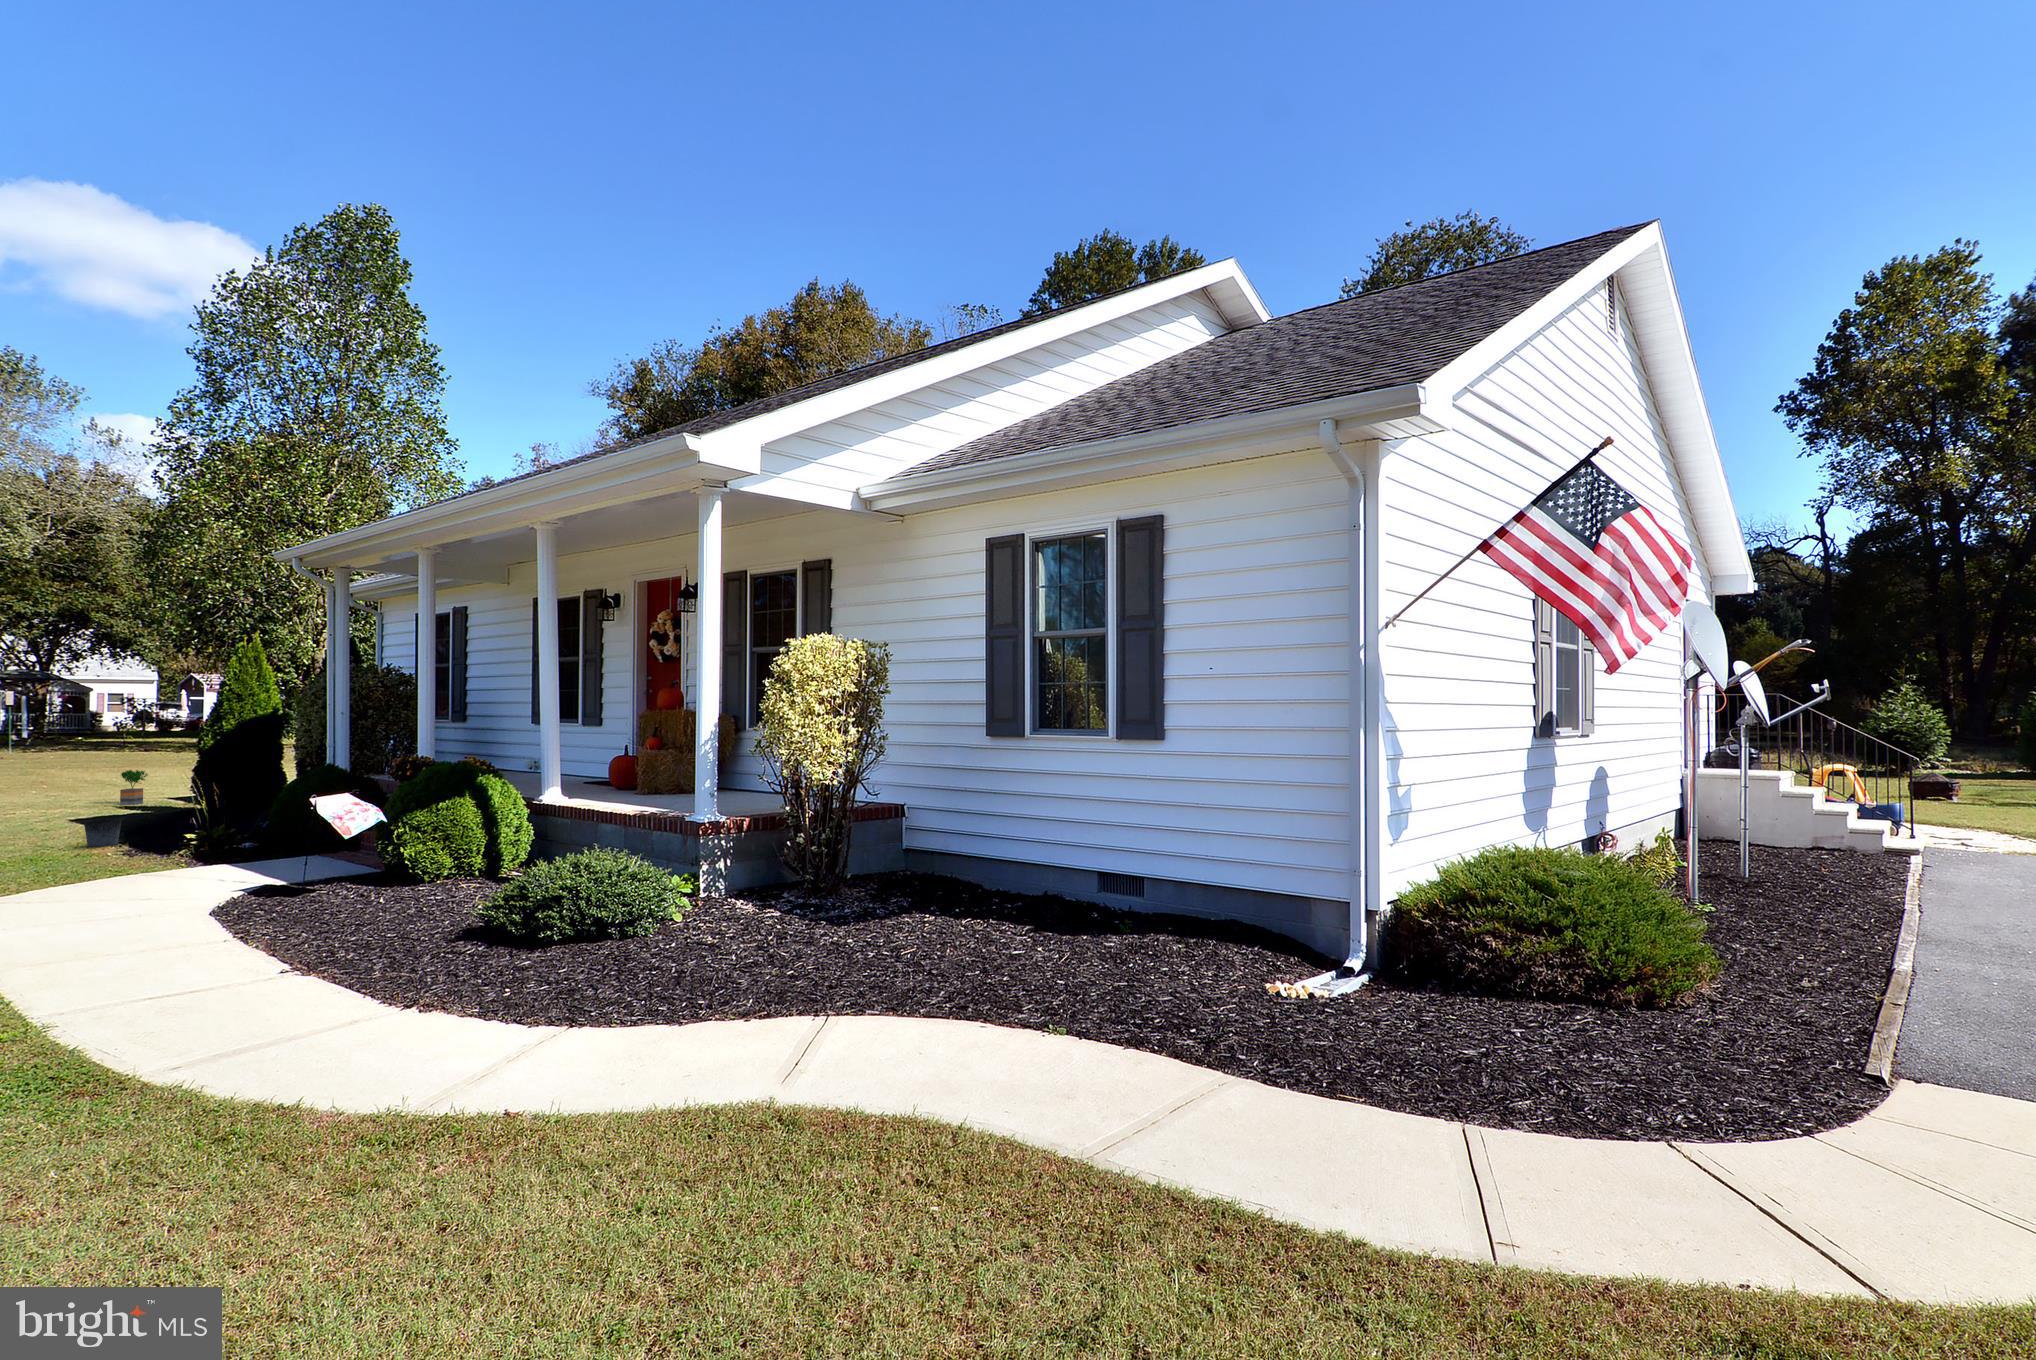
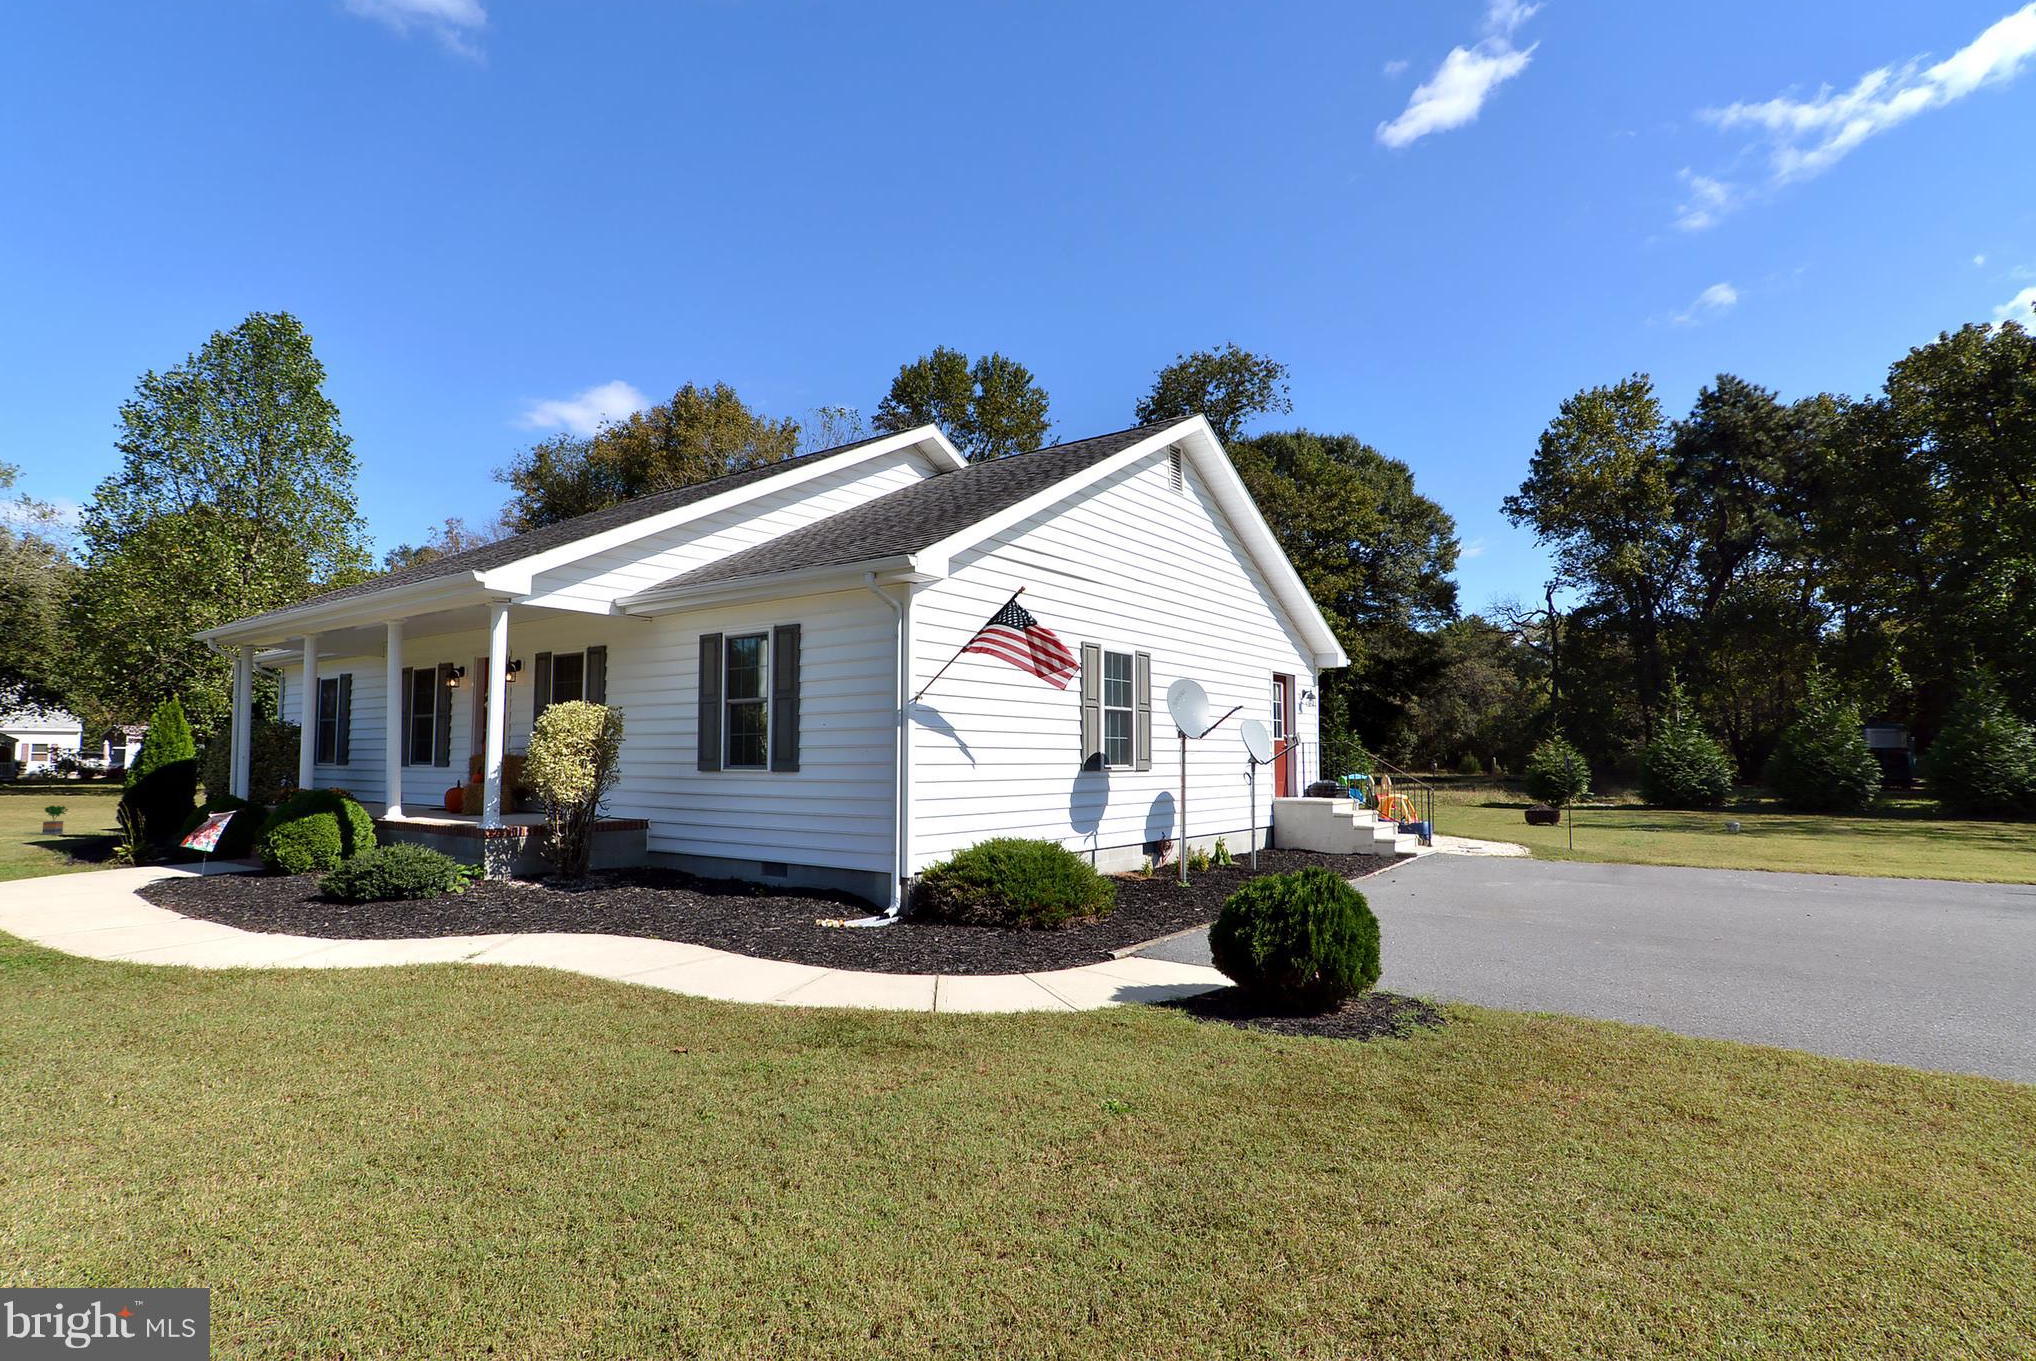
bucket: present [83,817,125,847] -> none [19,837,54,861]

